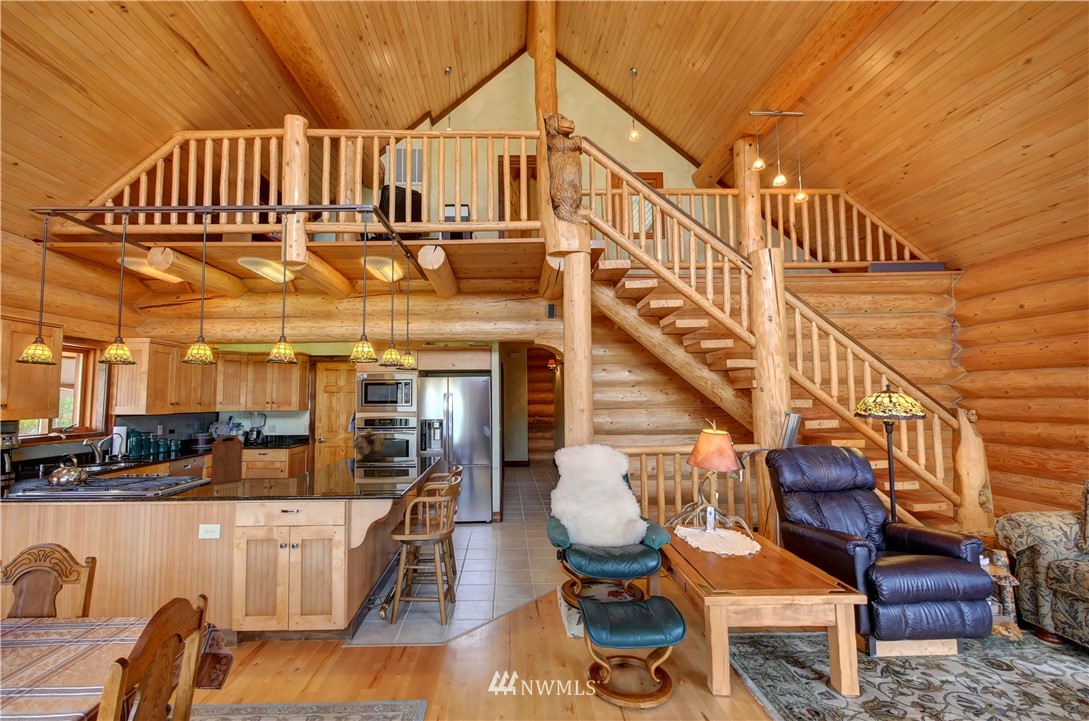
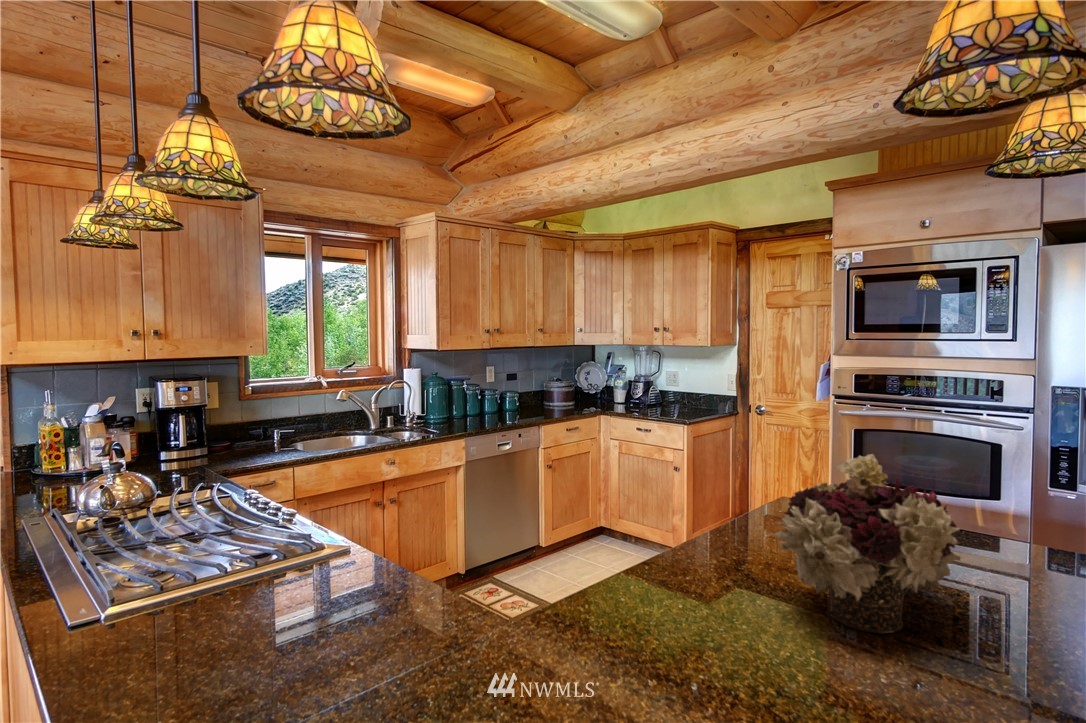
cutting board: present [211,435,243,484] -> none [86,465,227,683]

